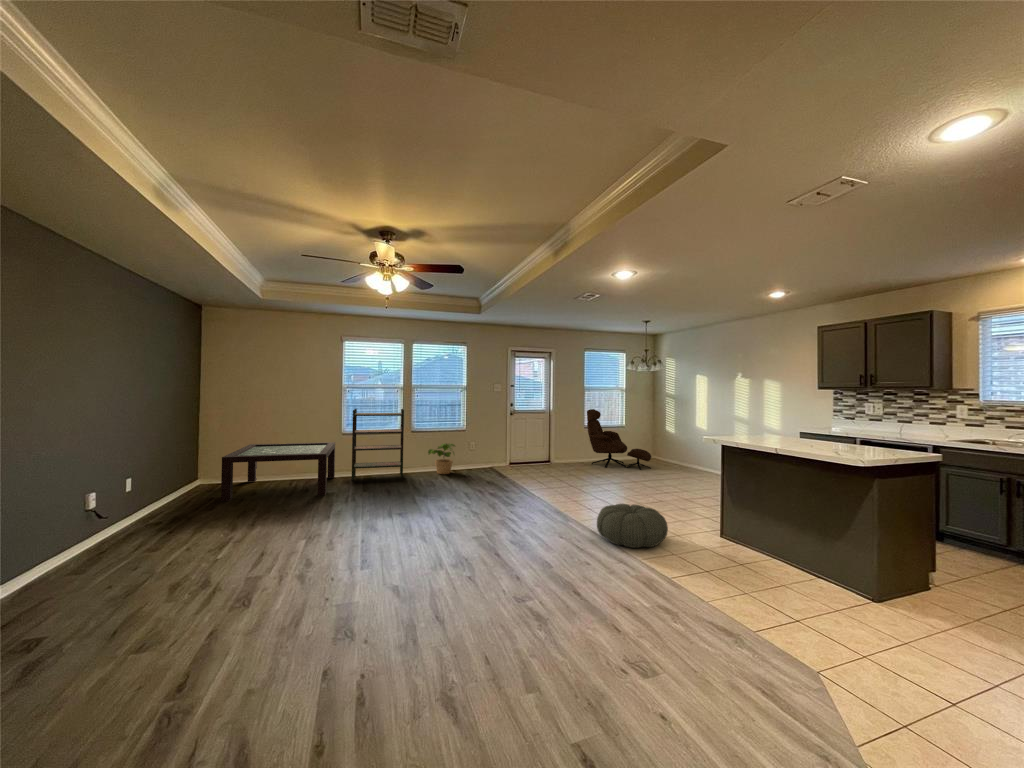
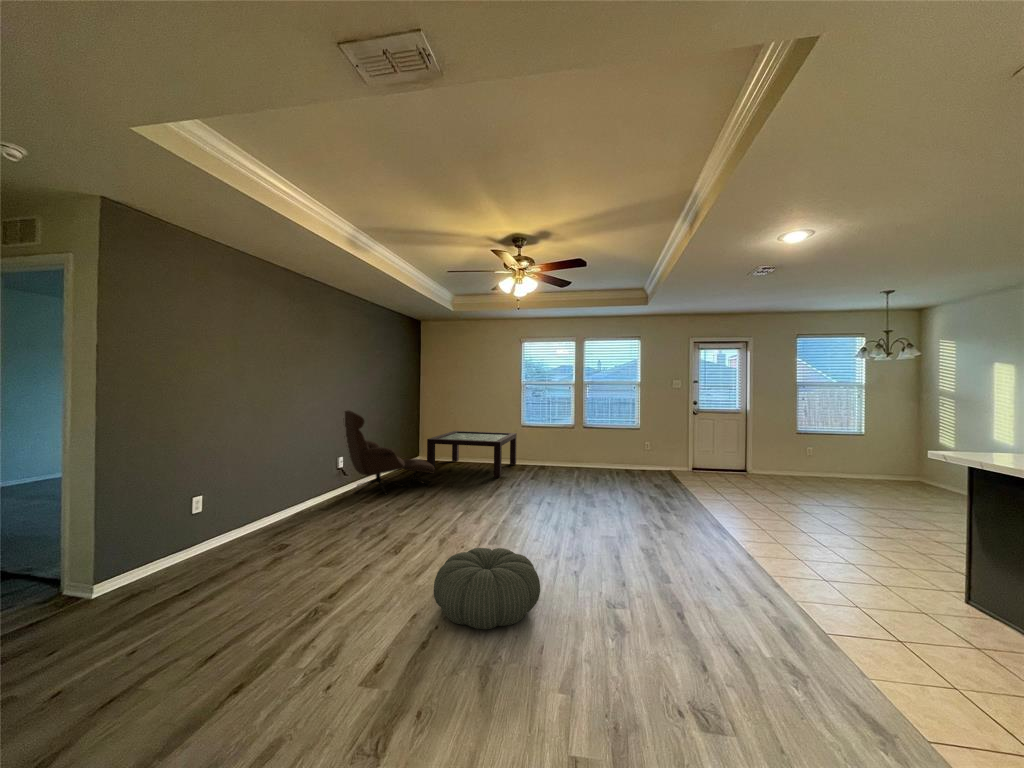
bookshelf: present [352,409,404,480] -> none [528,404,575,471]
lounge chair: present [587,409,651,470] -> present [343,411,435,494]
potted plant: present [428,443,455,474] -> none [598,440,626,472]
pouf: present [597,504,668,548] -> present [433,548,540,629]

